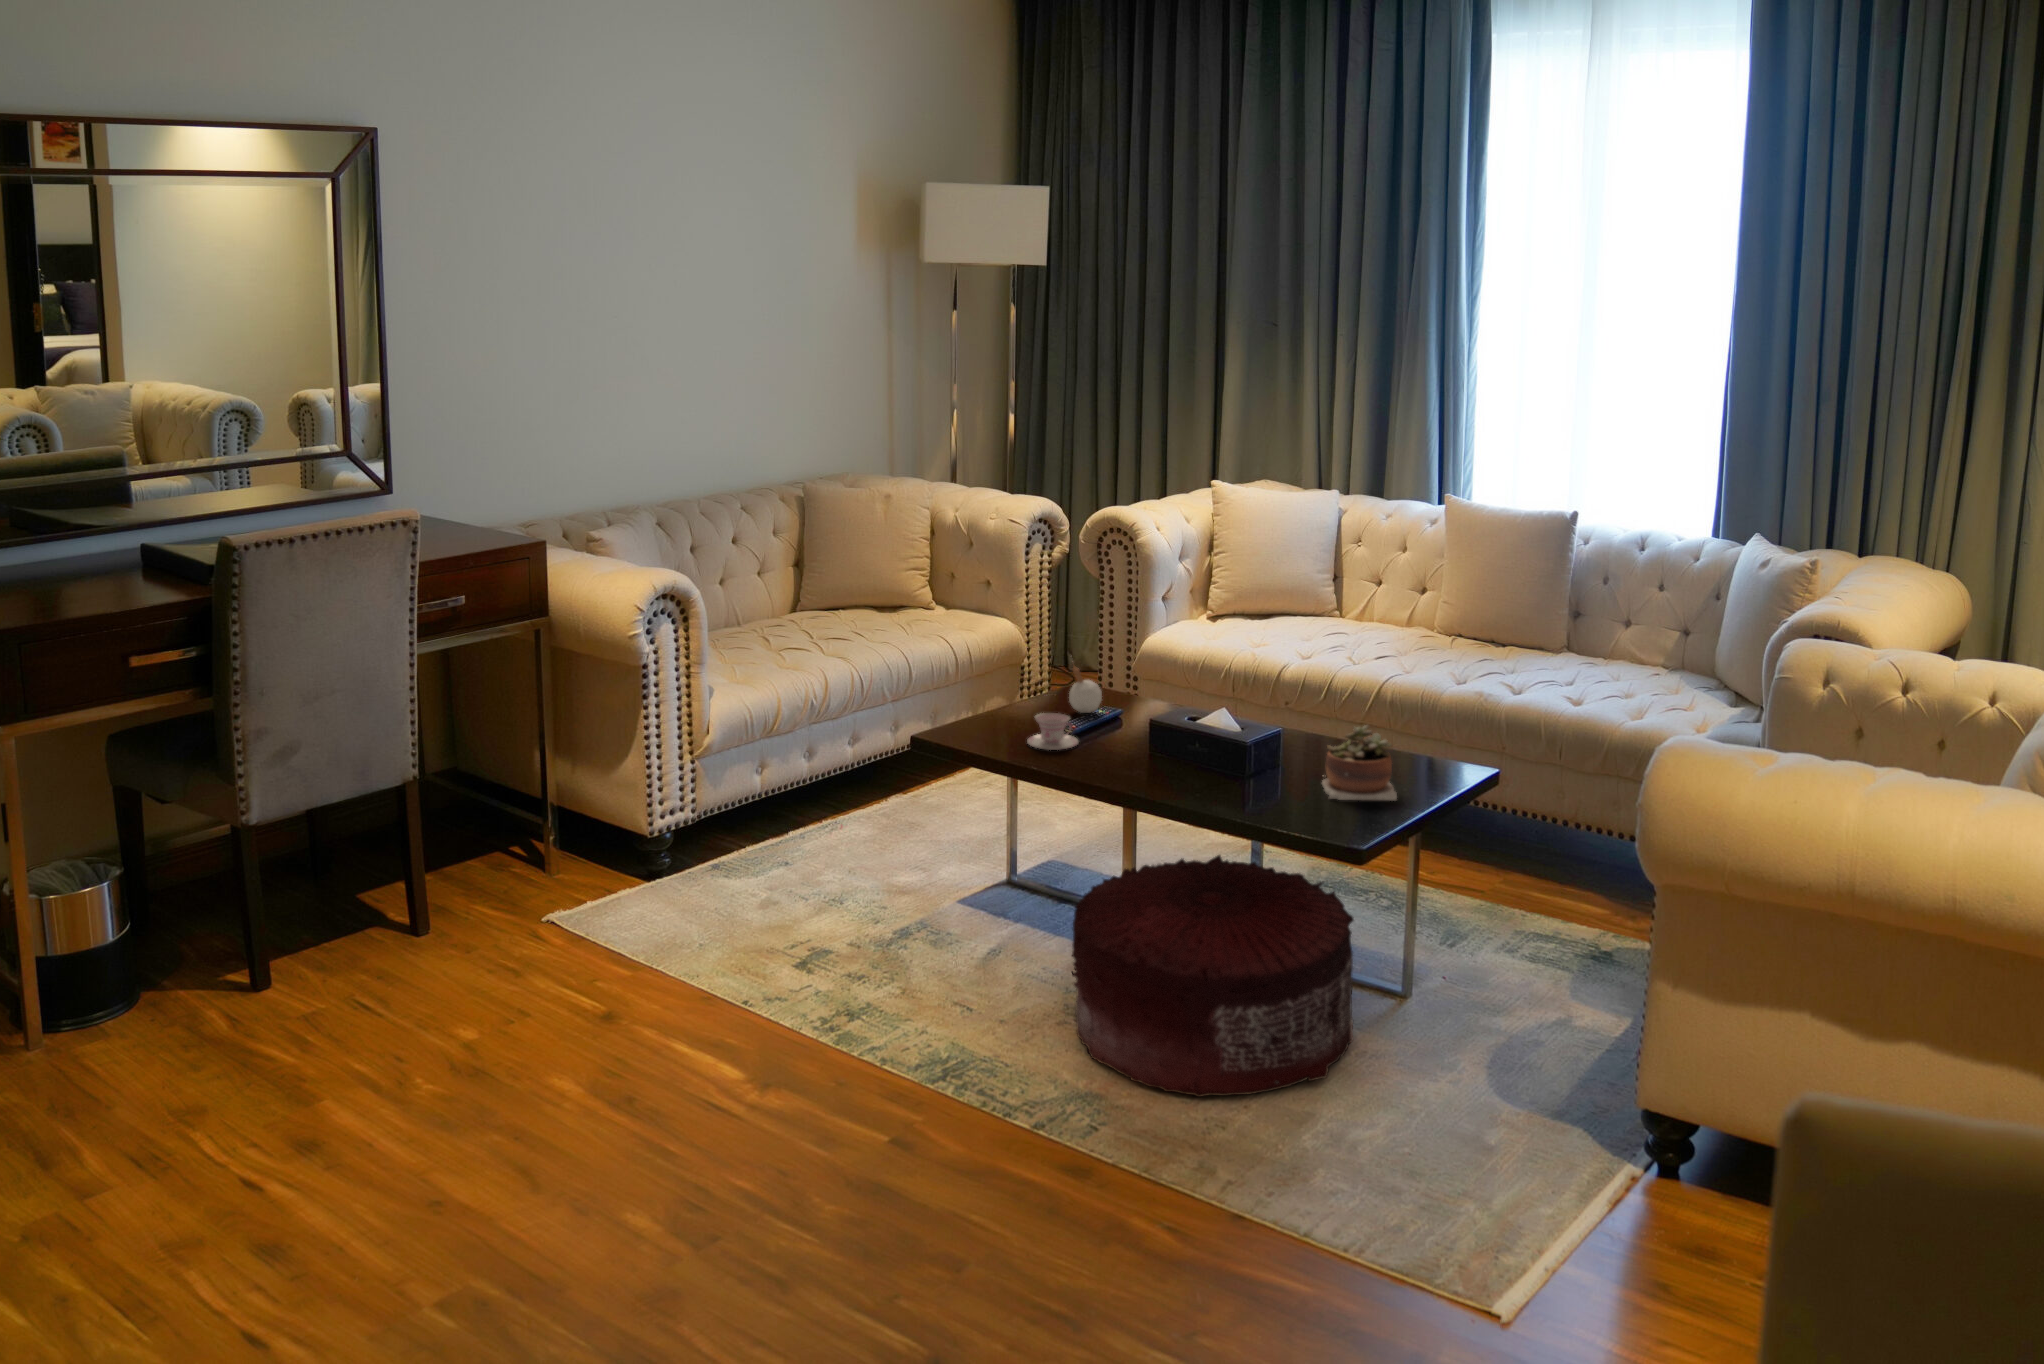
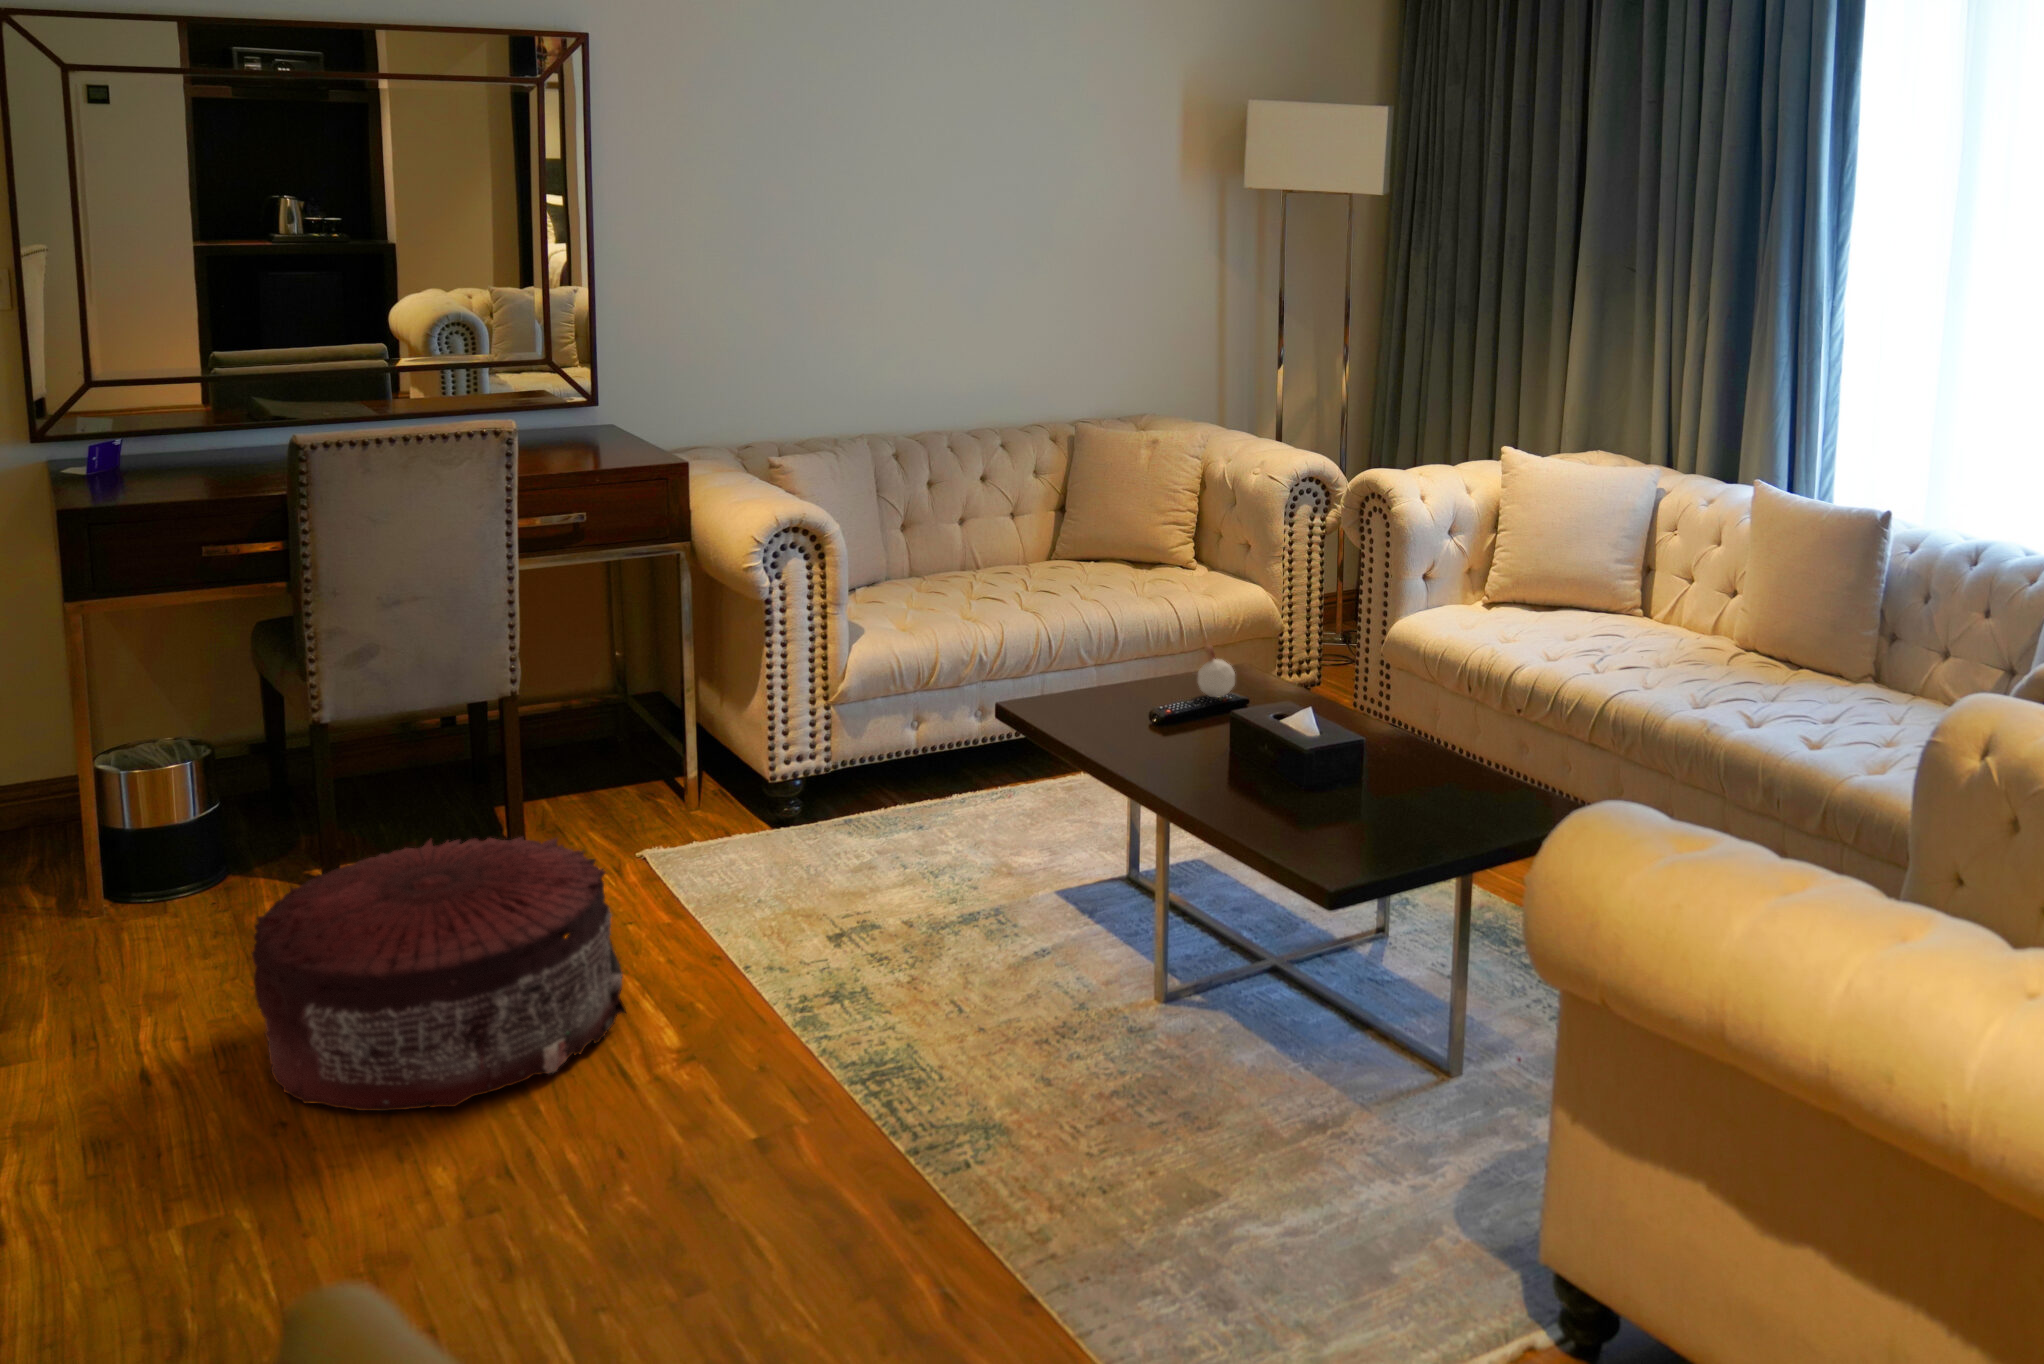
teacup: present [1027,713,1078,750] -> none [1107,692,1166,735]
succulent plant: present [1322,725,1397,801] -> none [1376,745,1475,842]
pouf: present [1072,855,1354,1097] -> present [251,837,626,1111]

